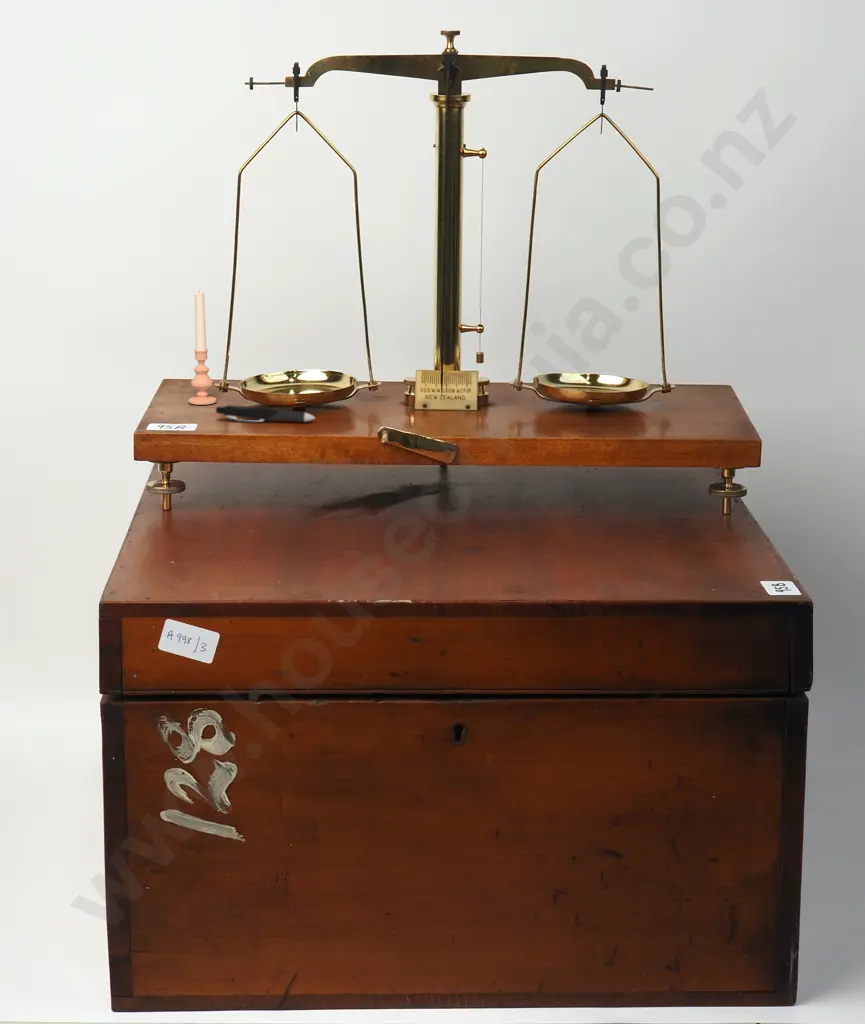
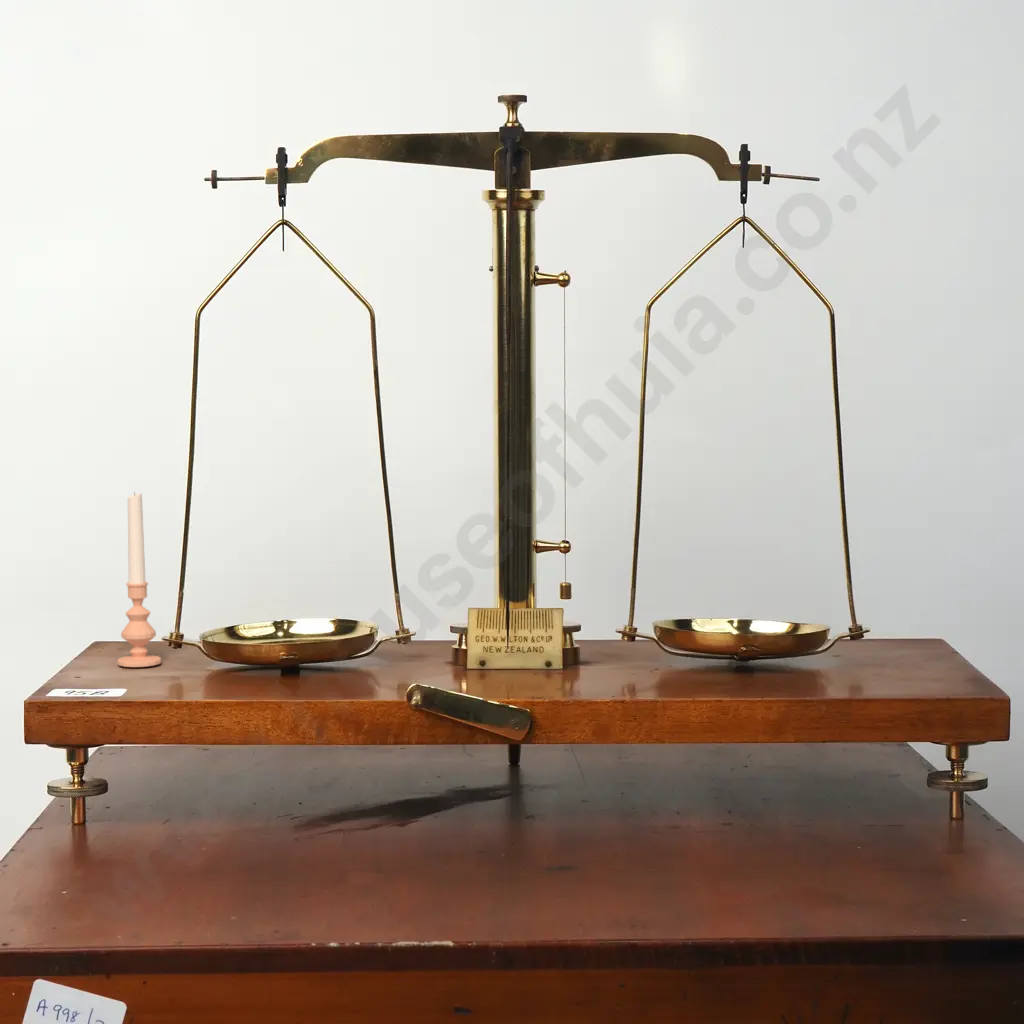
pen: present [216,405,315,422] -> none [148,664,306,689]

